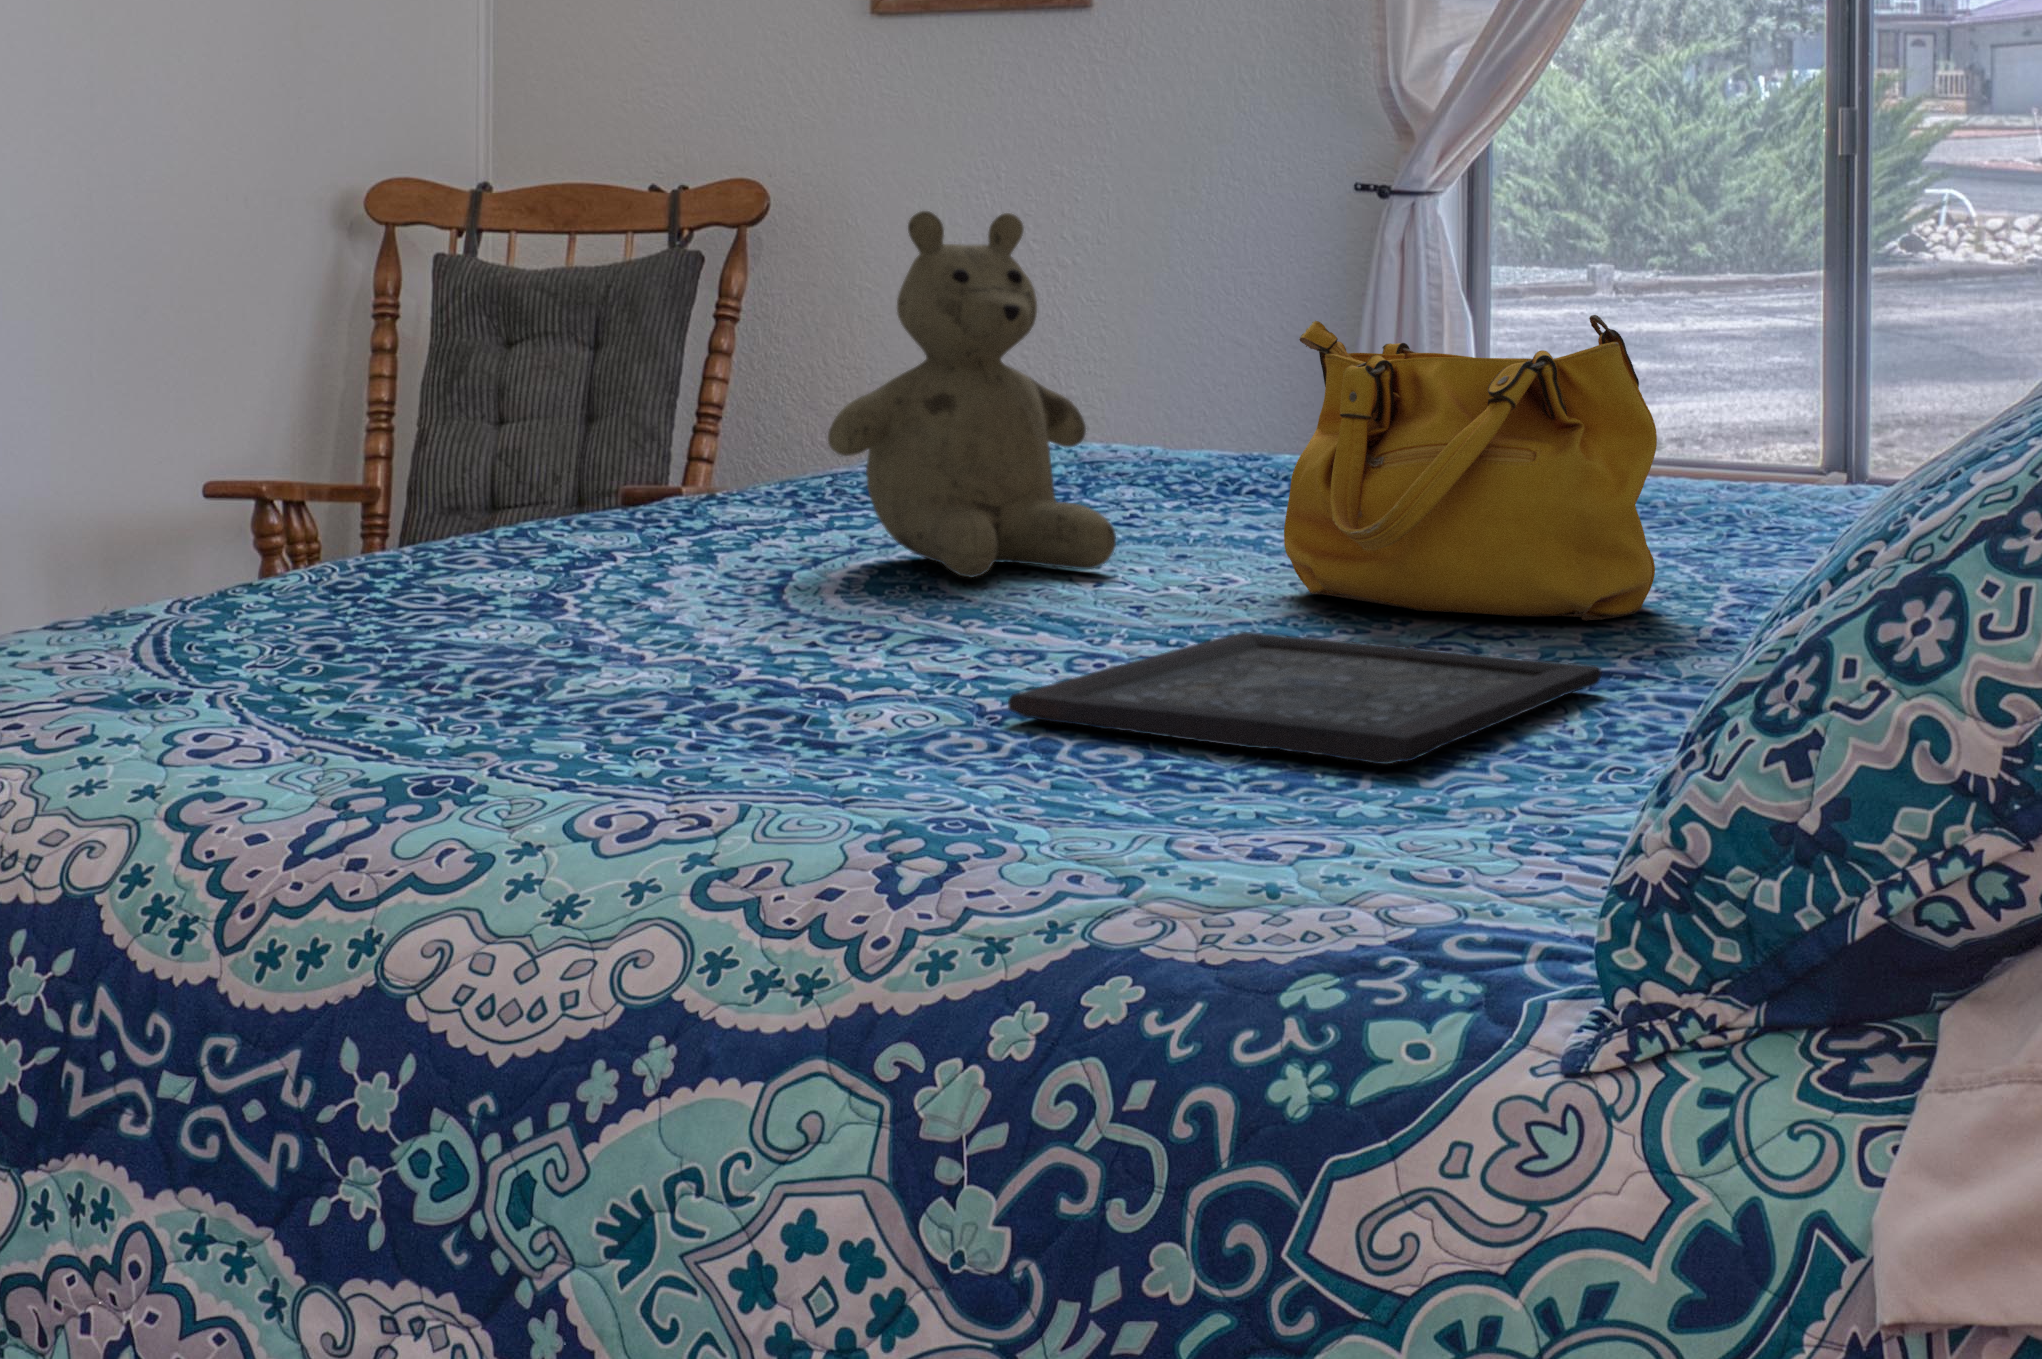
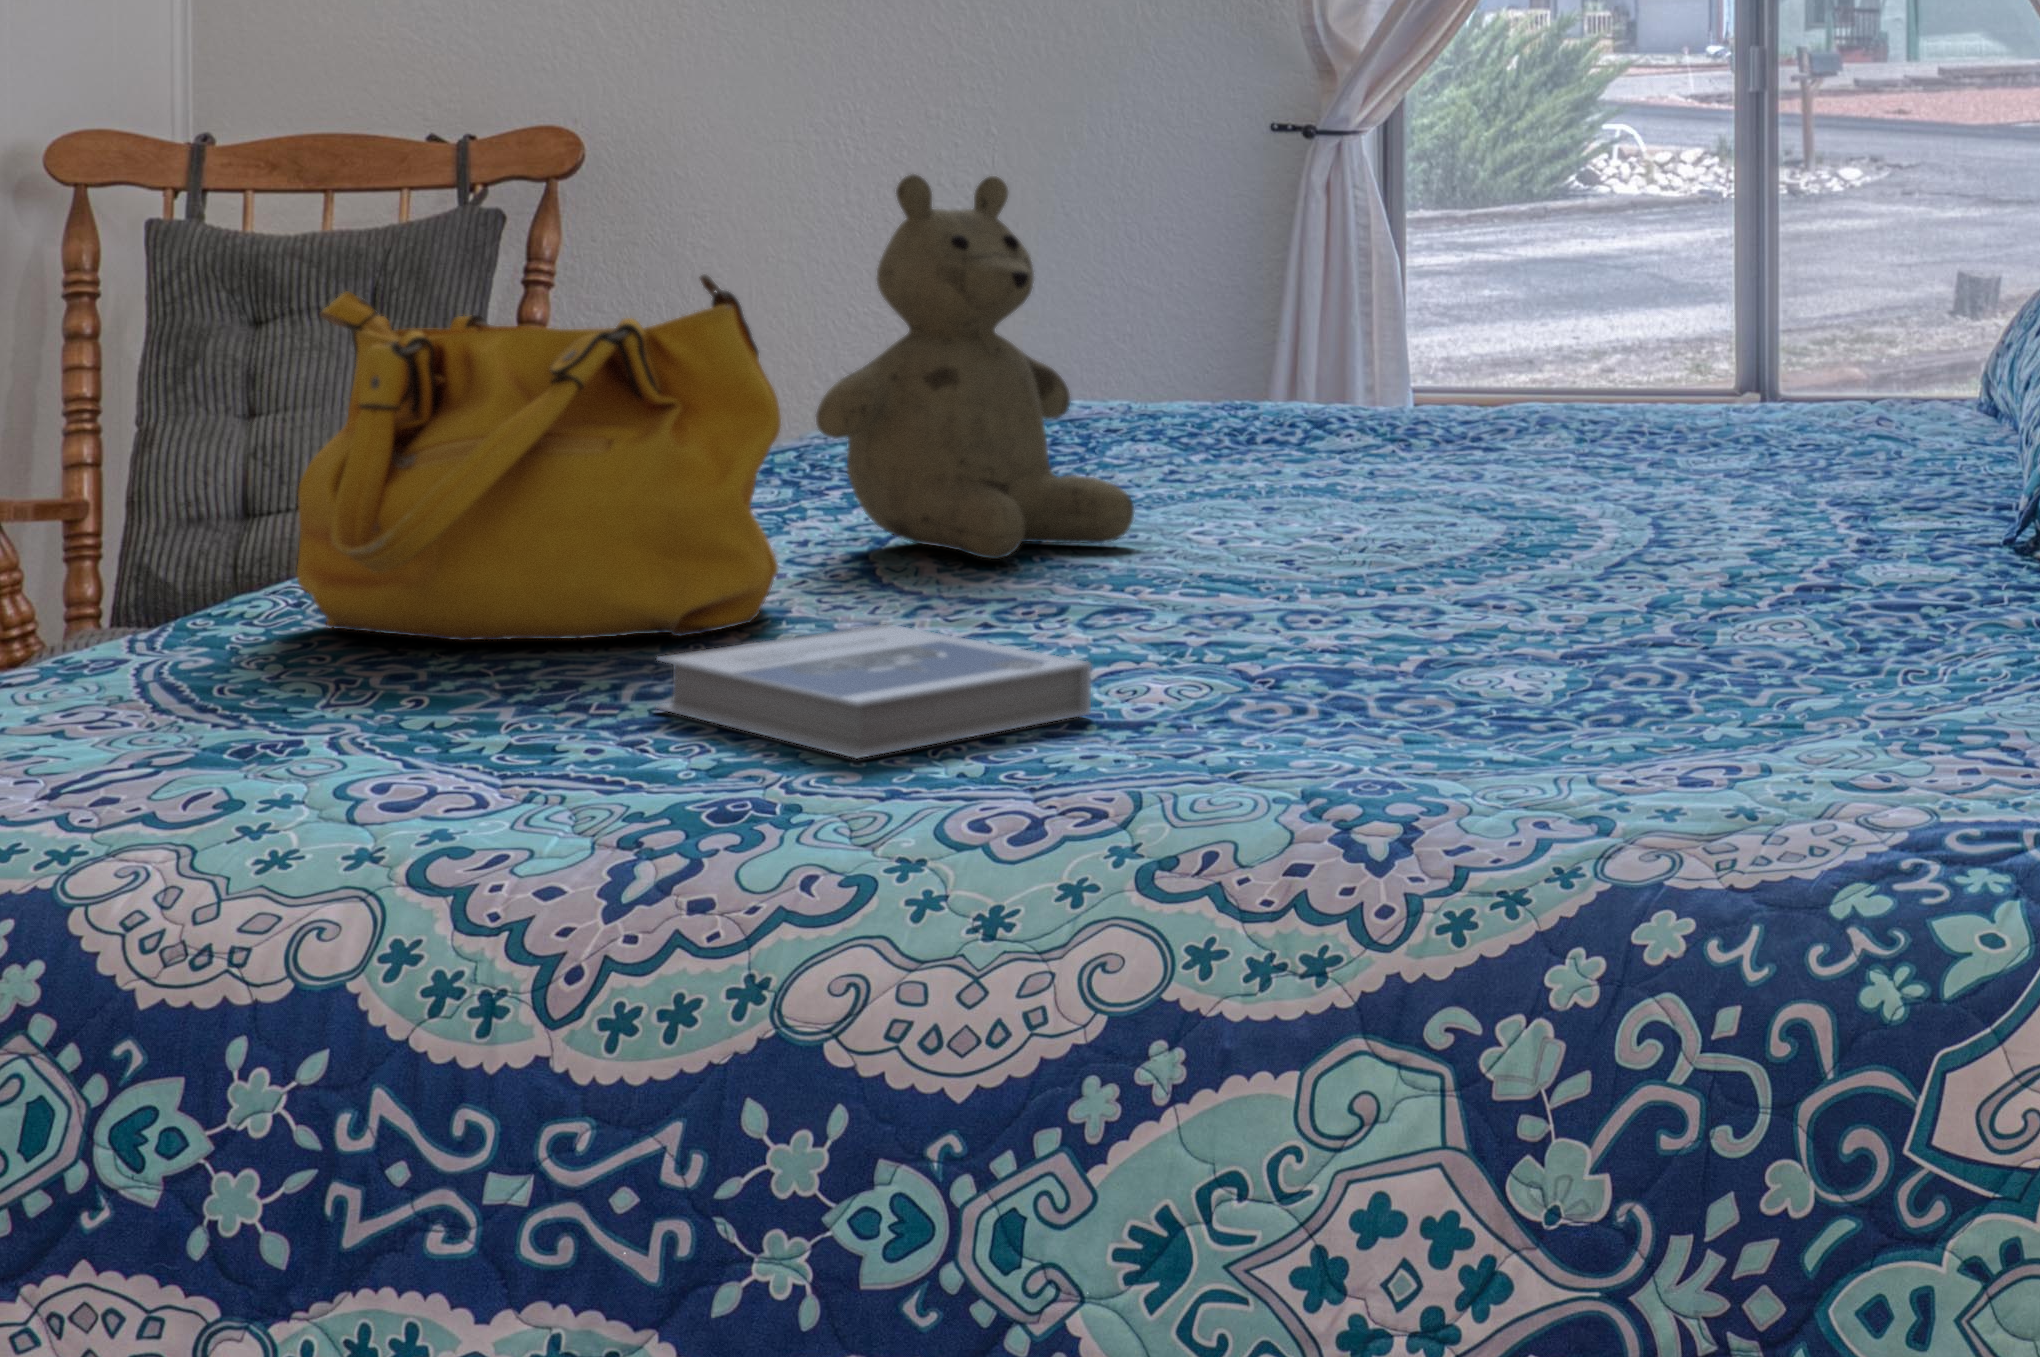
handbag: present [1284,315,1657,621] -> present [297,274,781,640]
hardback book: none [511,629,845,749] -> present [656,624,1091,758]
tray: present [1008,632,1602,765] -> none [1247,589,1755,697]

